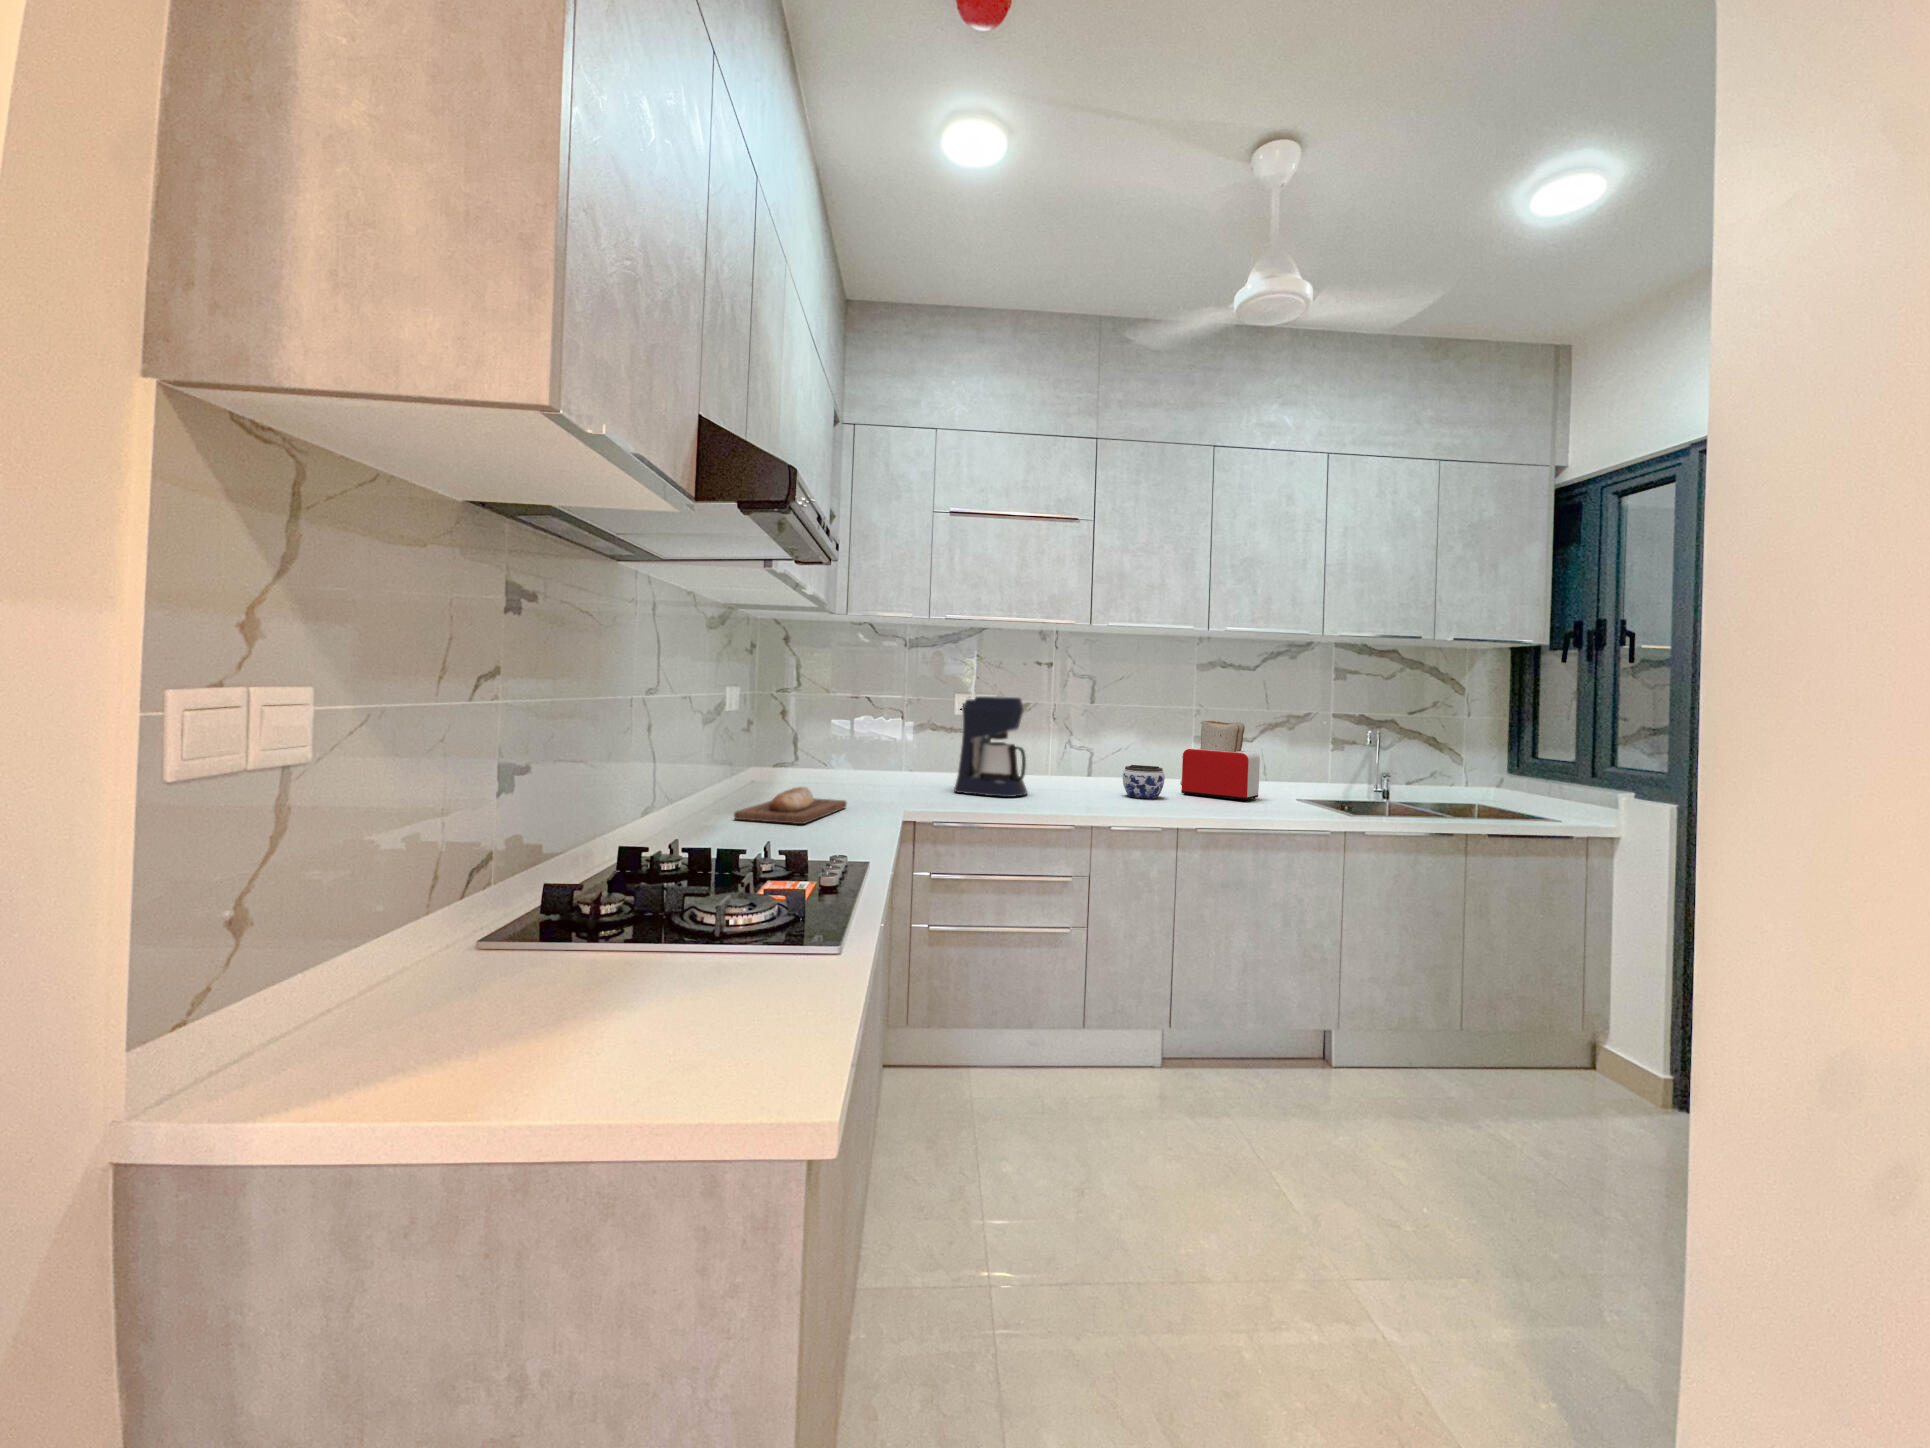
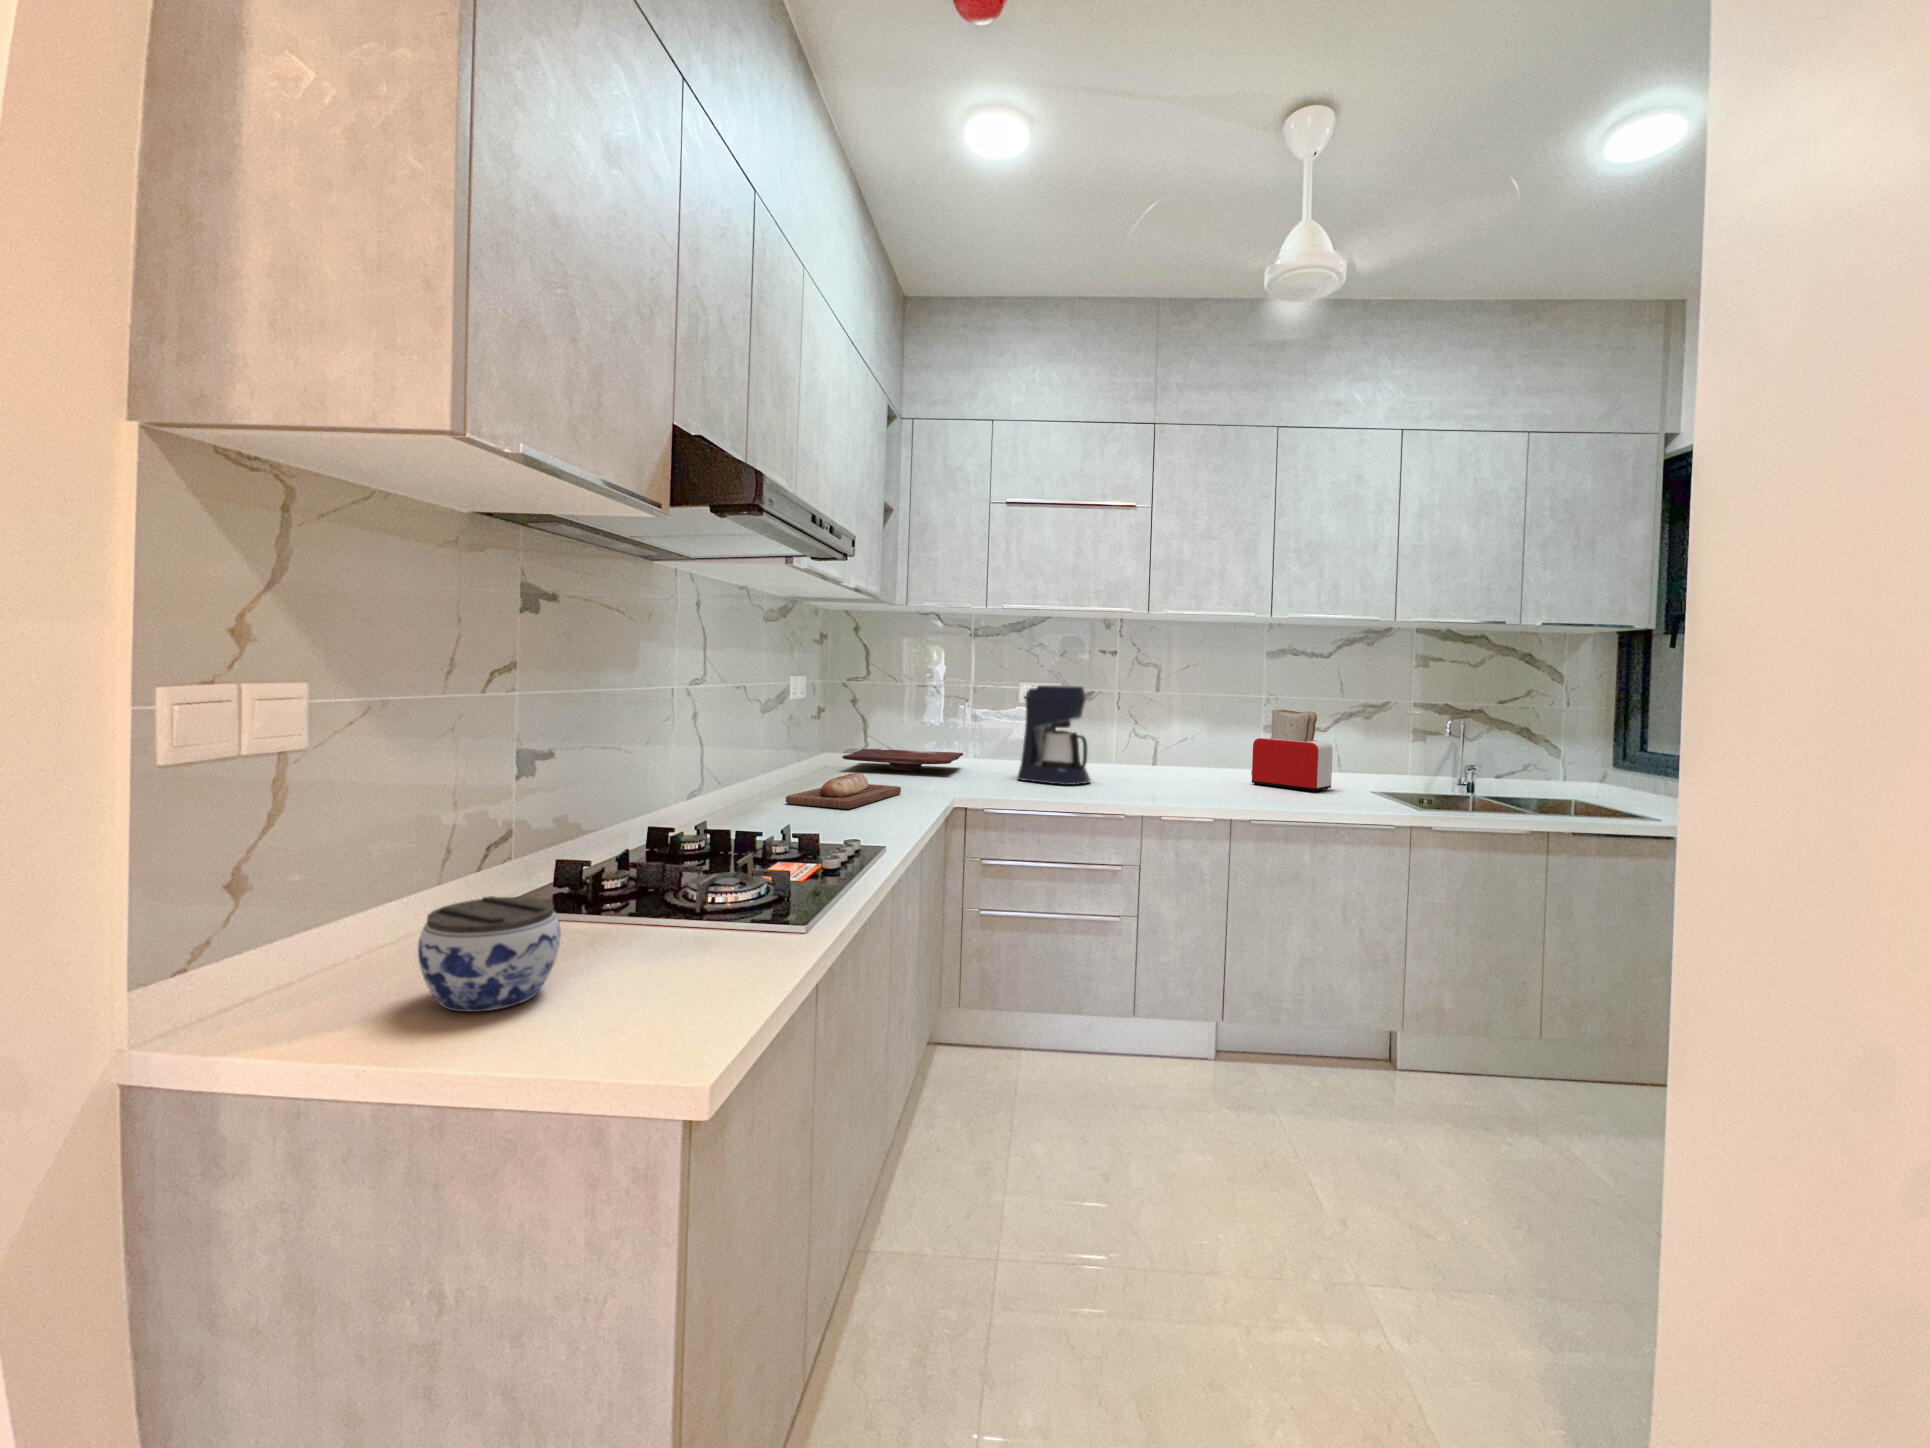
cutting board: none [772,762,893,784] -> present [842,749,963,770]
jar: present [1123,765,1165,799] -> present [418,896,560,1012]

